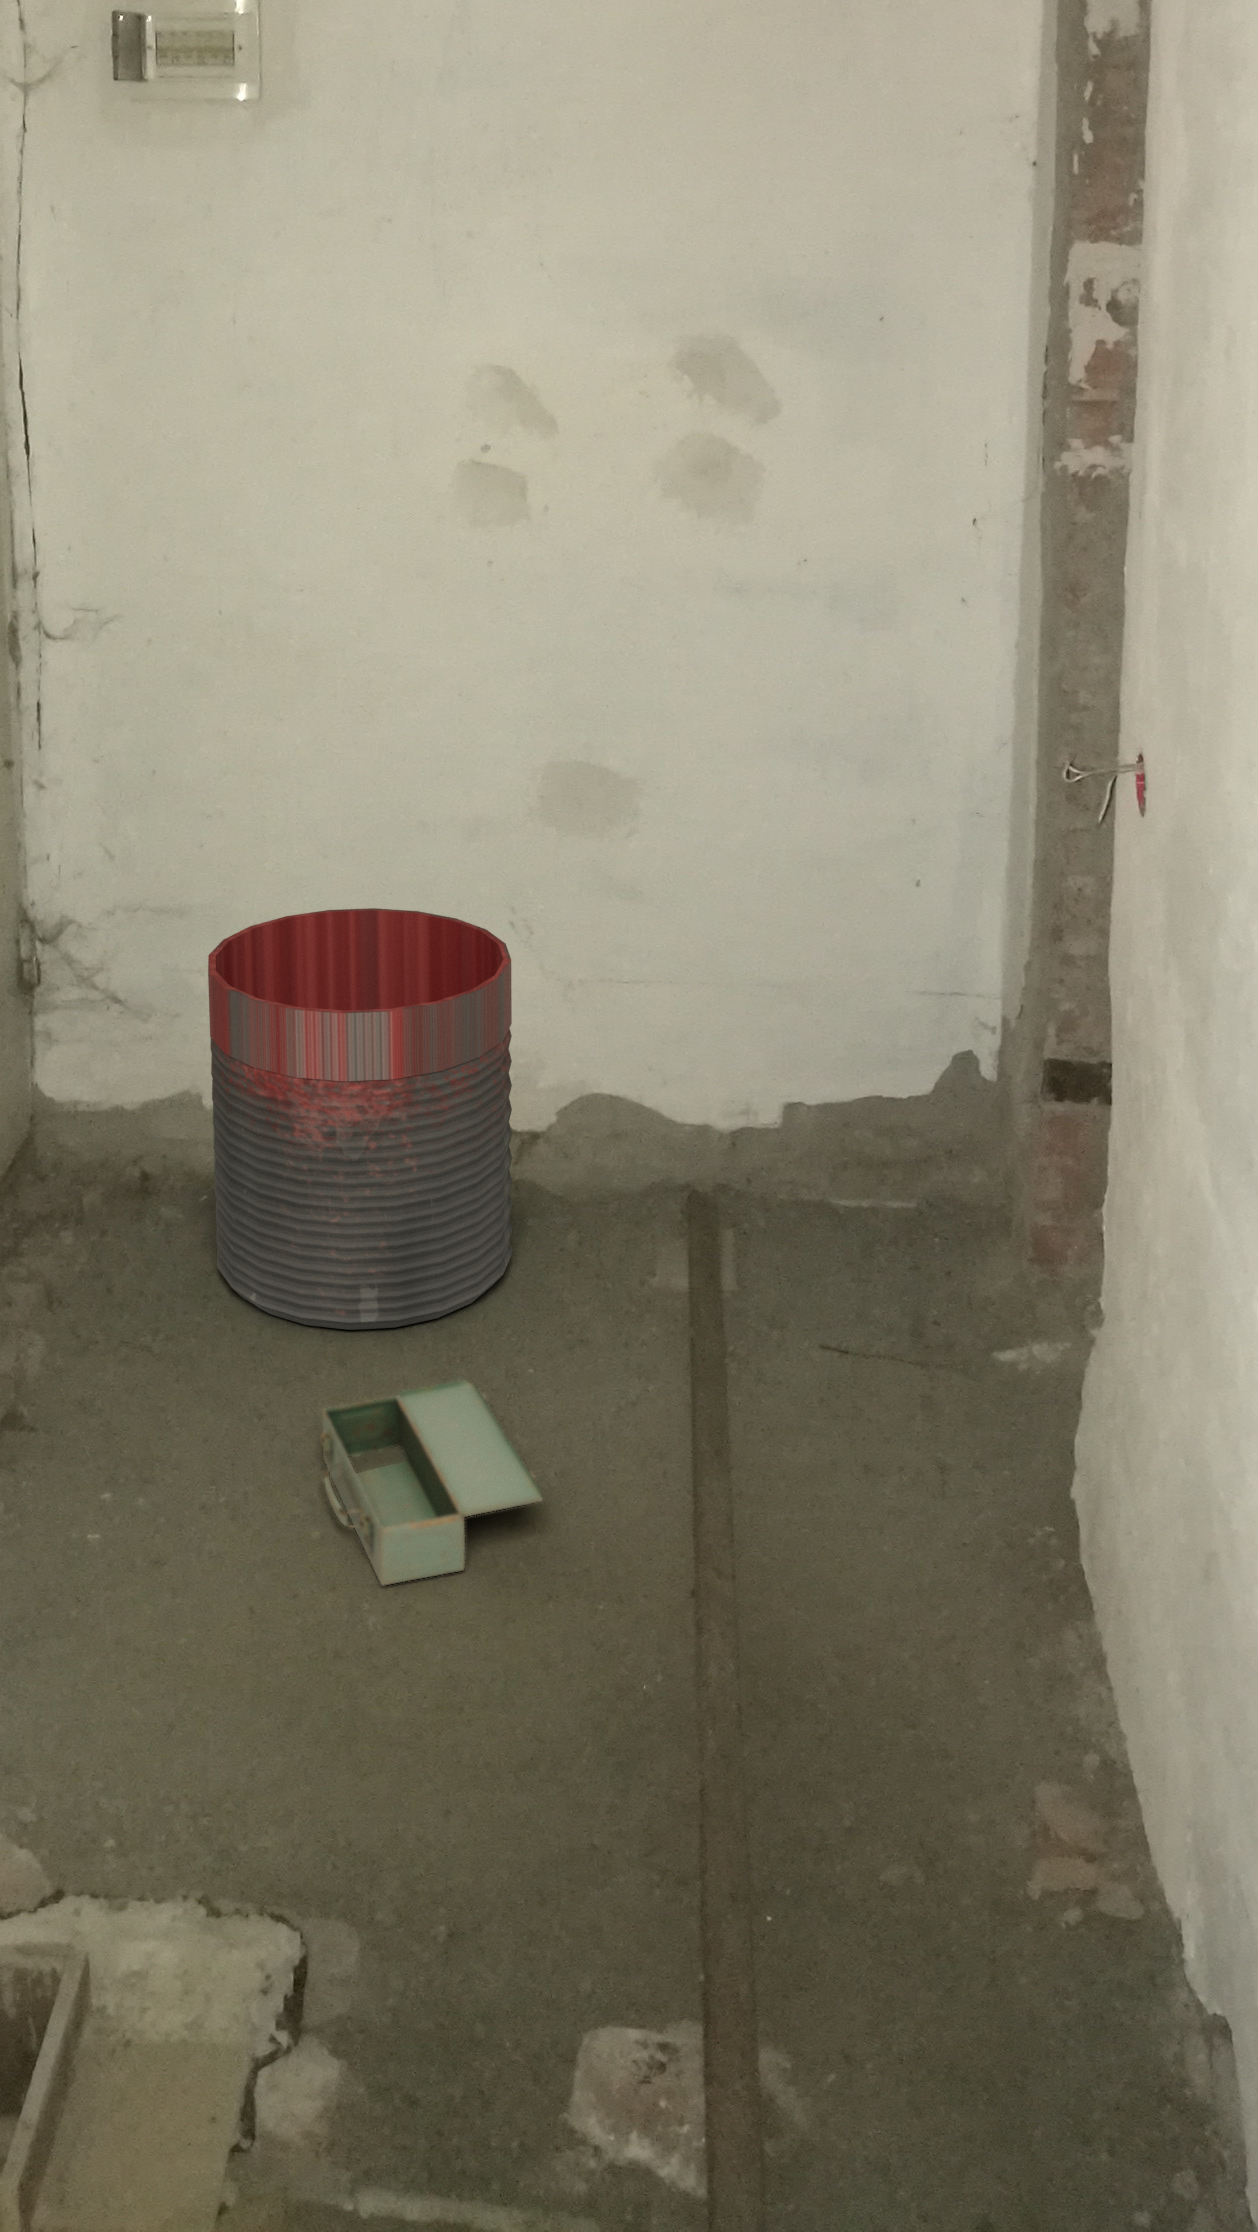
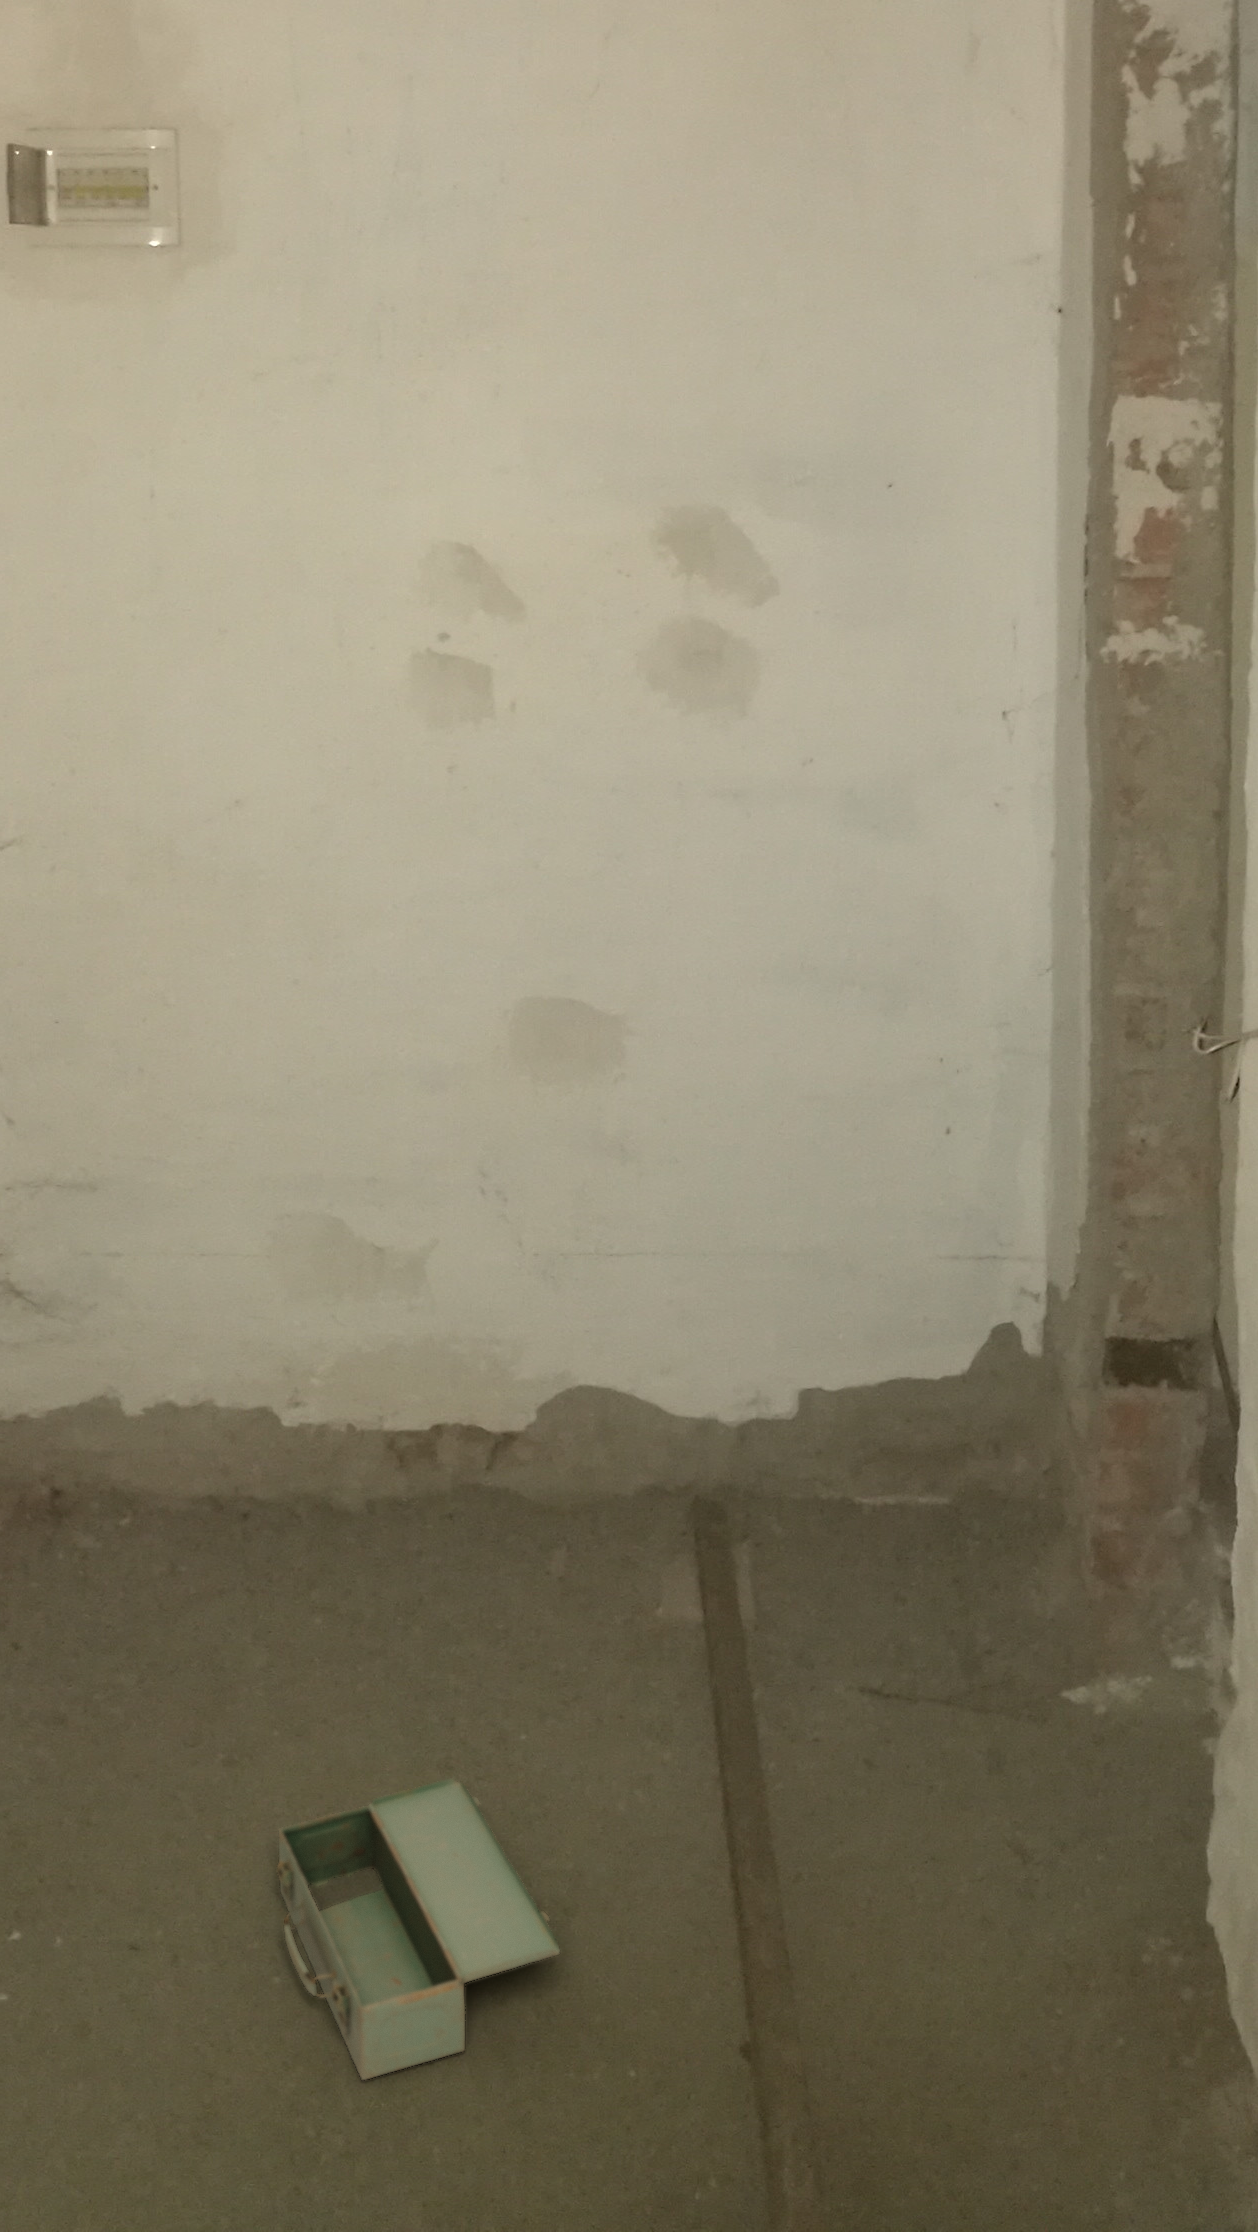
trash can: present [208,908,513,1330] -> none [128,1176,494,1704]

